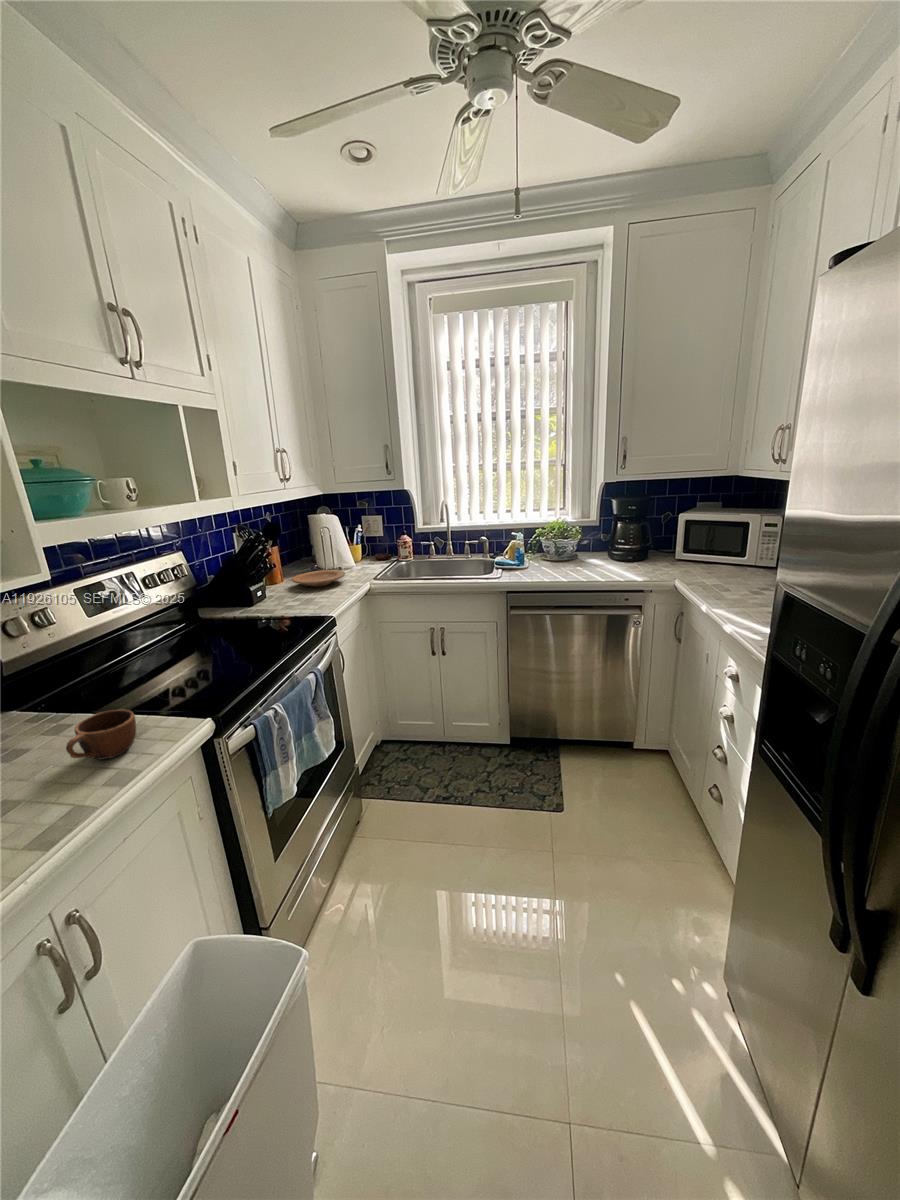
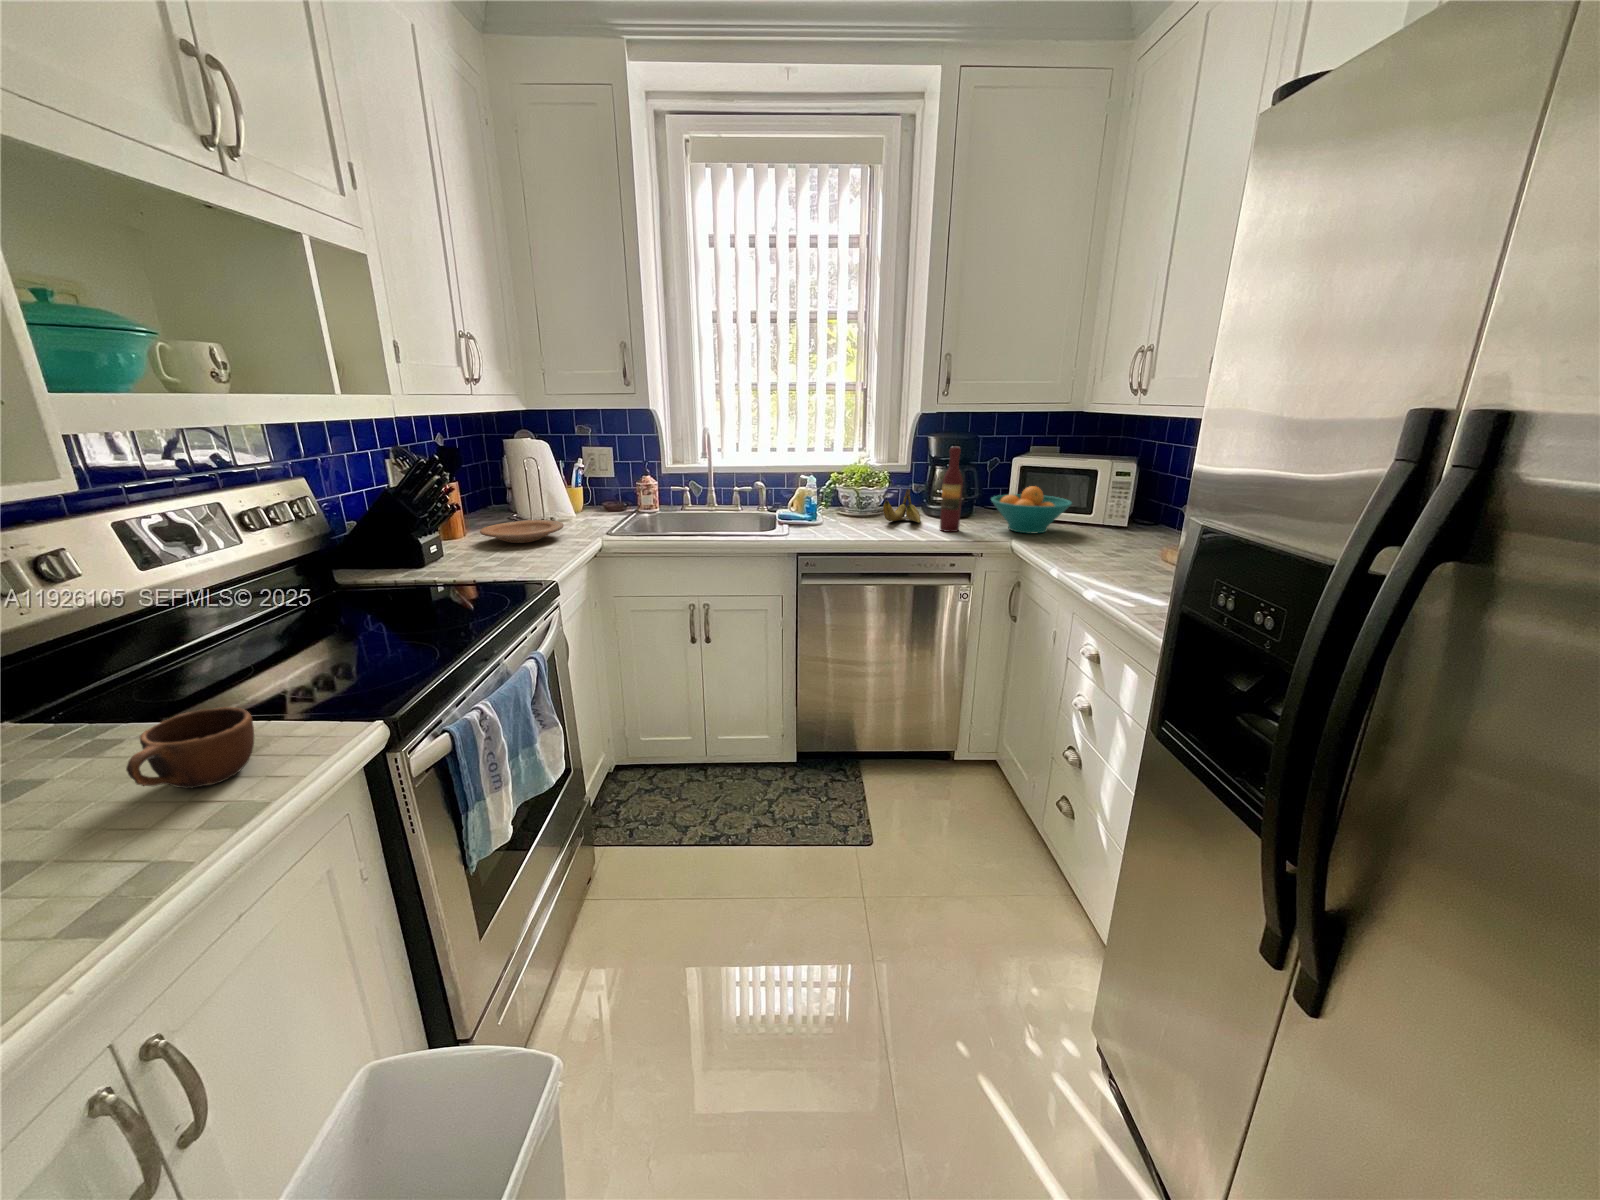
wine bottle: none [617,509,634,573] -> present [940,447,963,532]
fruit bowl: none [658,537,726,574] -> present [991,486,1072,533]
banana: none [573,539,603,566] -> present [883,489,920,523]

